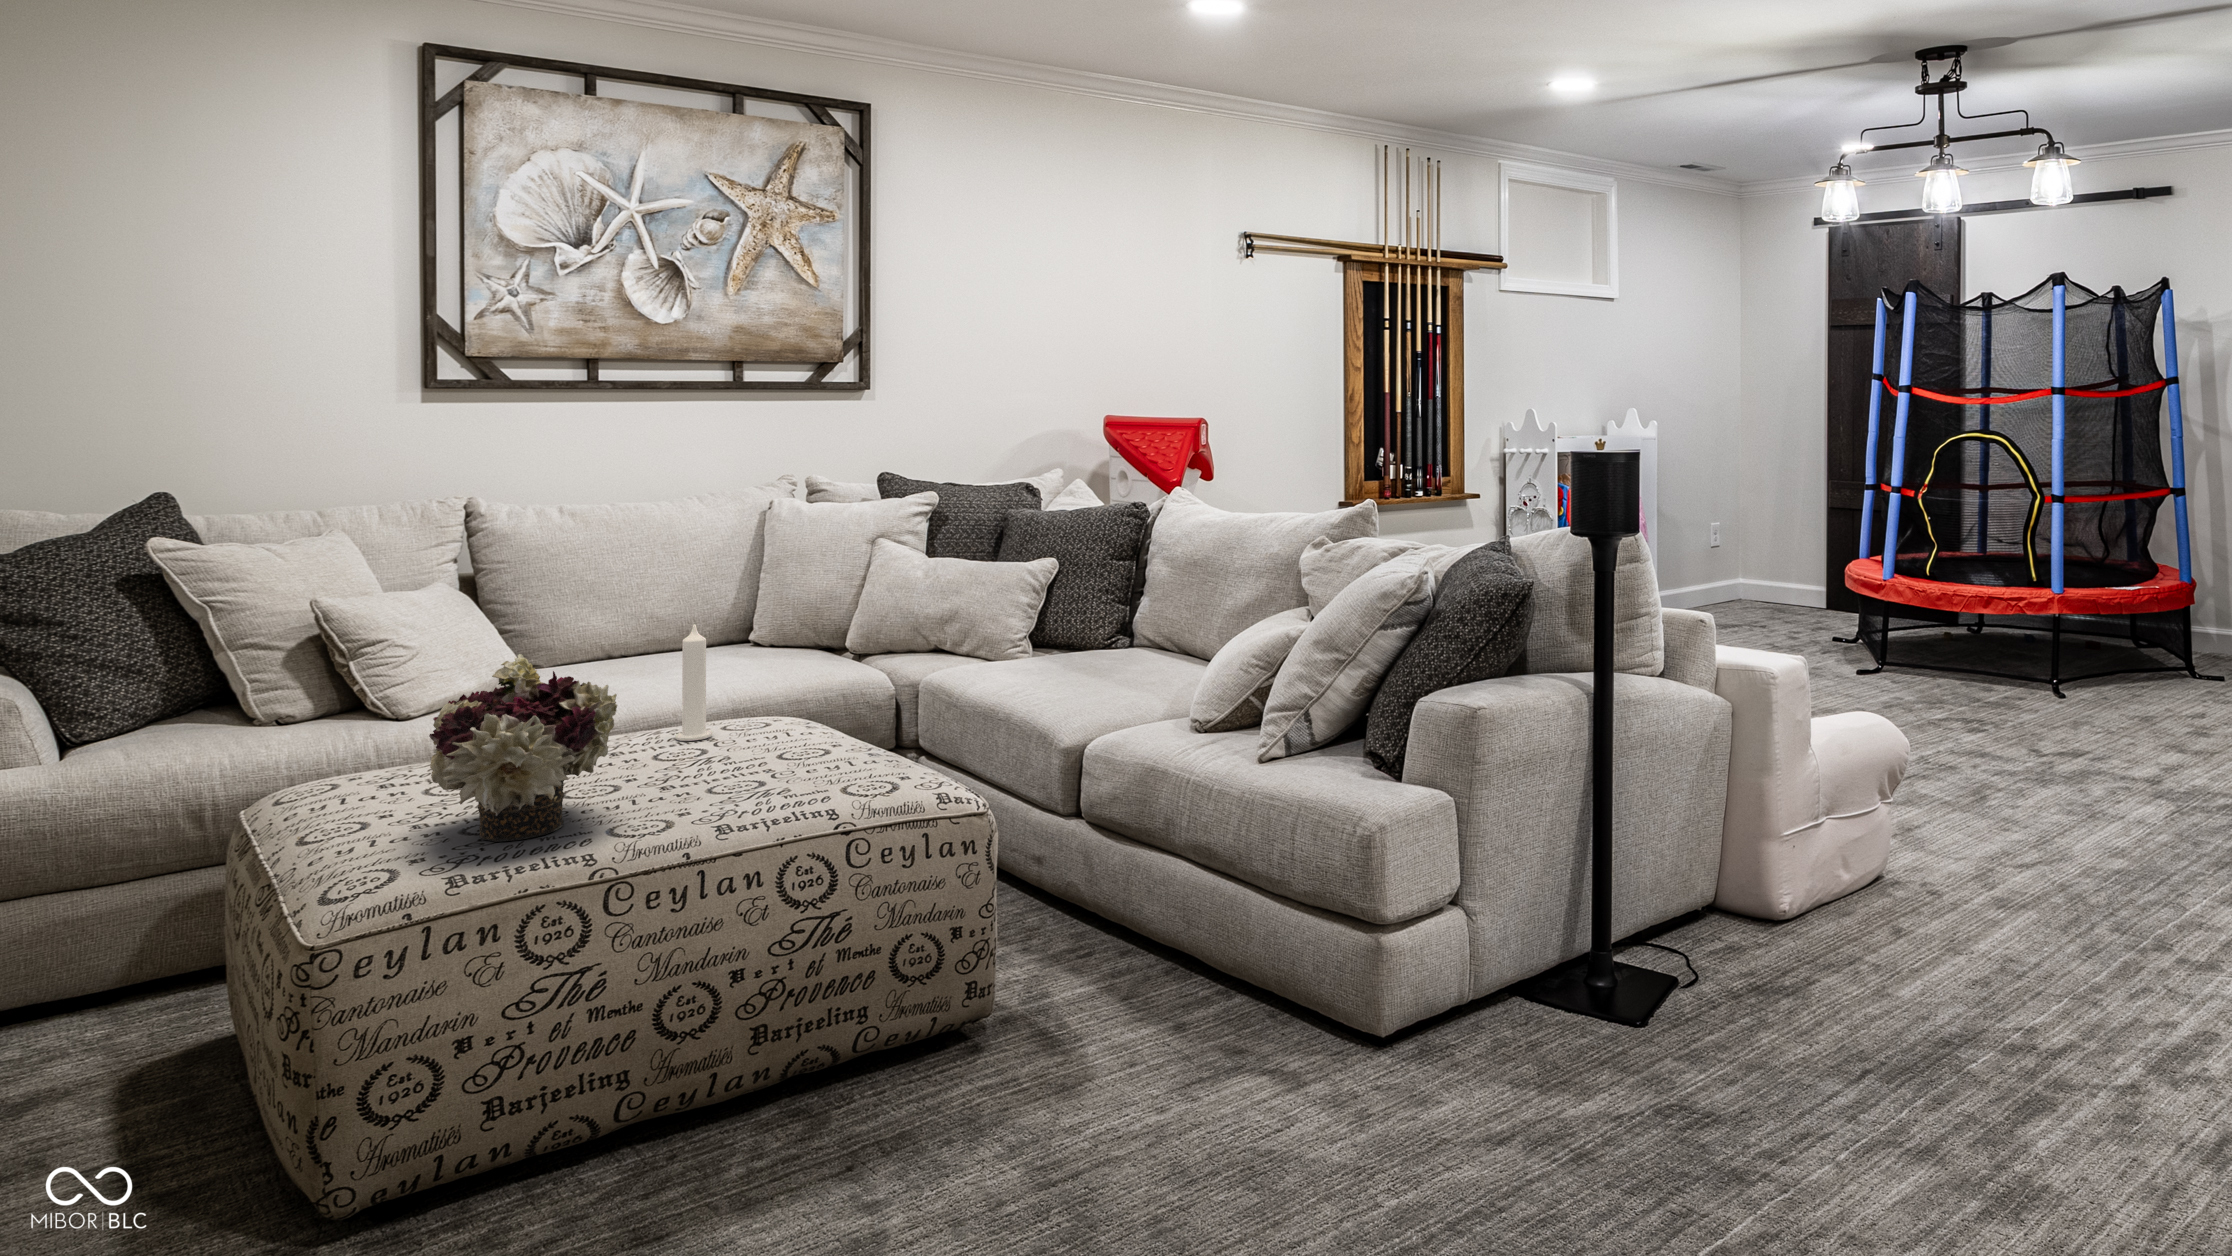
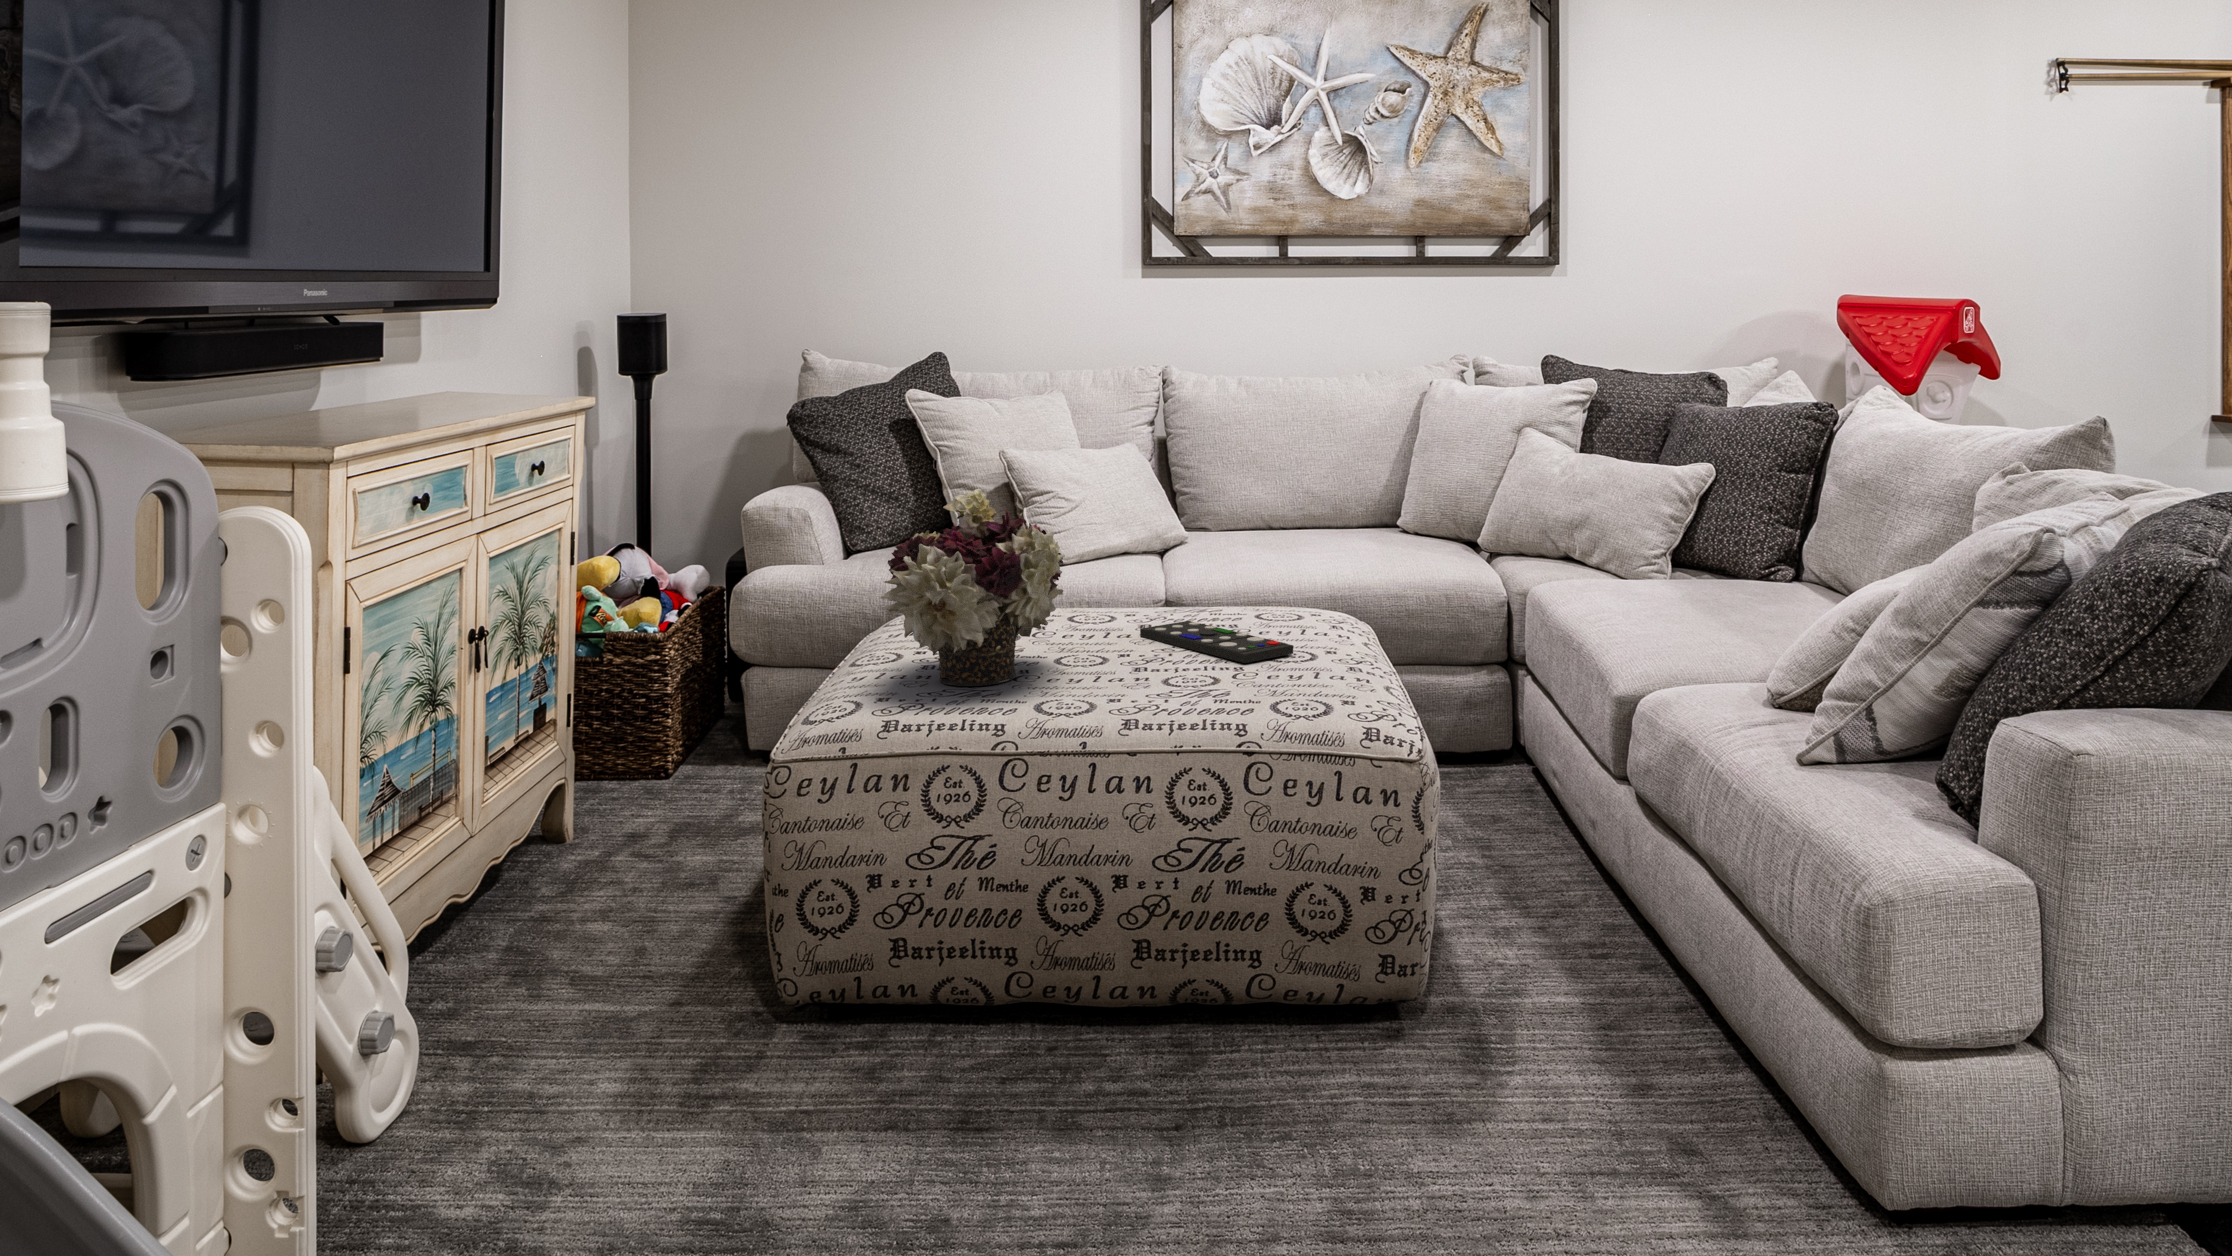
candle: present [675,624,712,741] -> none [1214,492,1250,620]
remote control: none [628,747,802,773] -> present [1140,621,1293,663]

